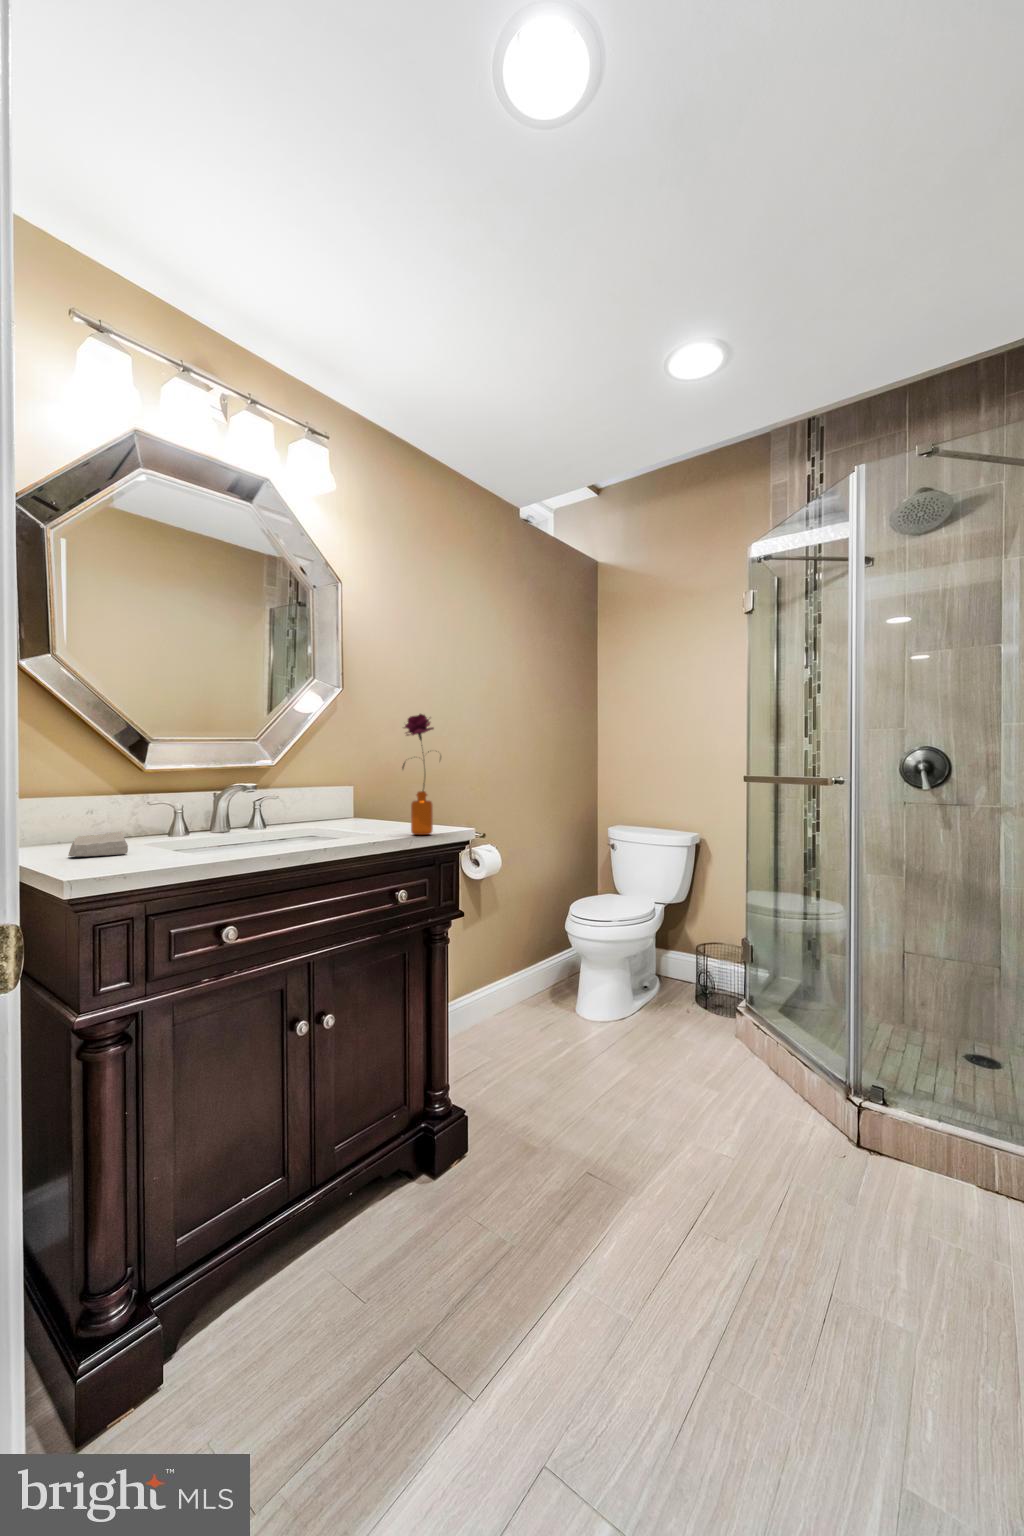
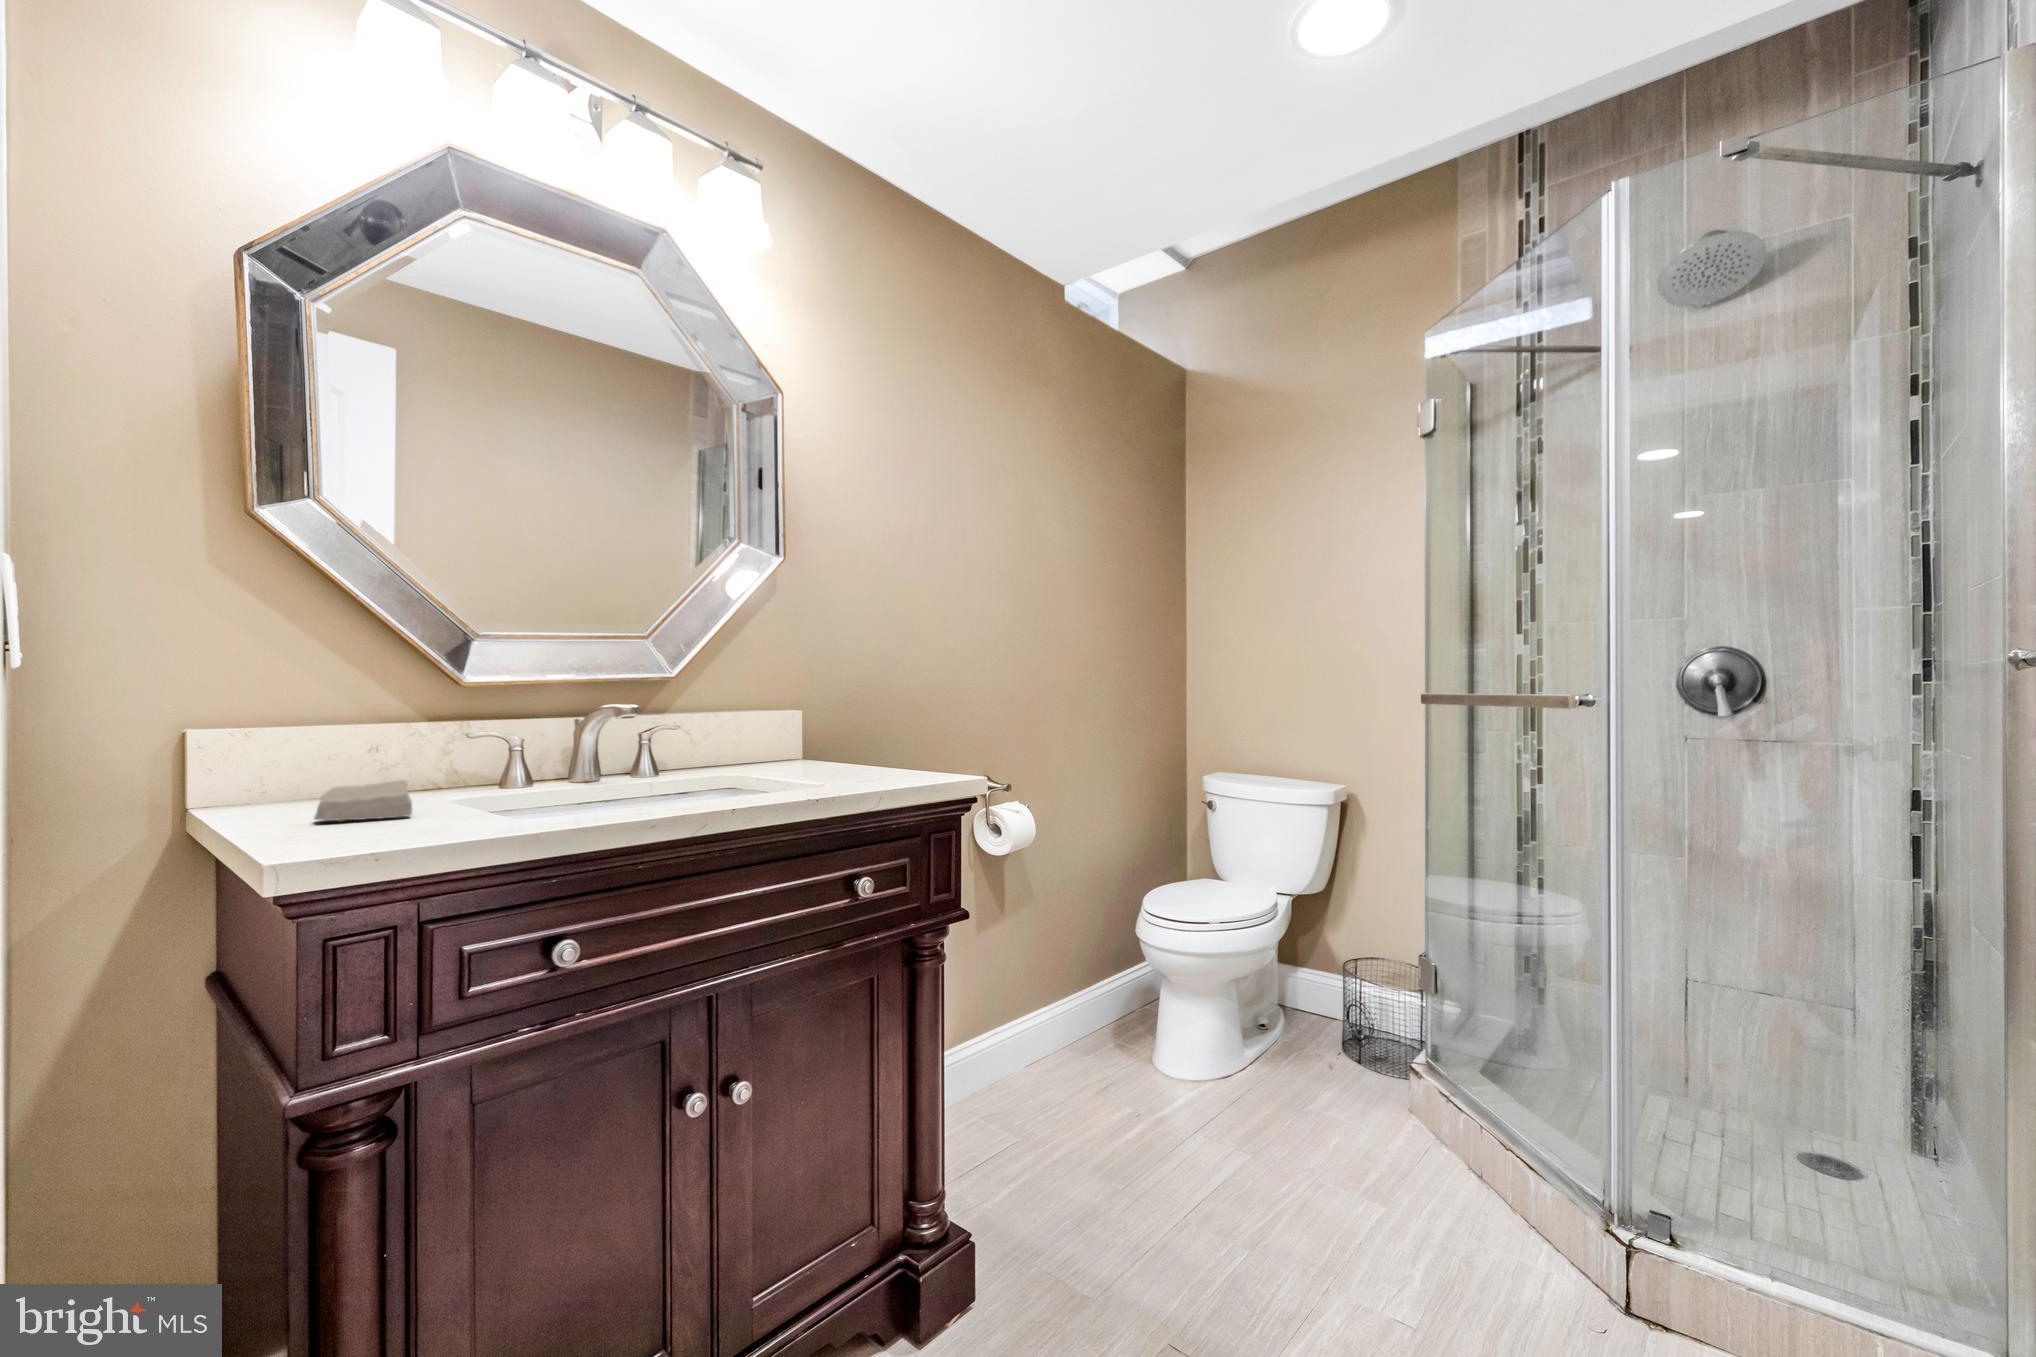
flower: present [402,714,434,835] -> none [868,591,931,787]

